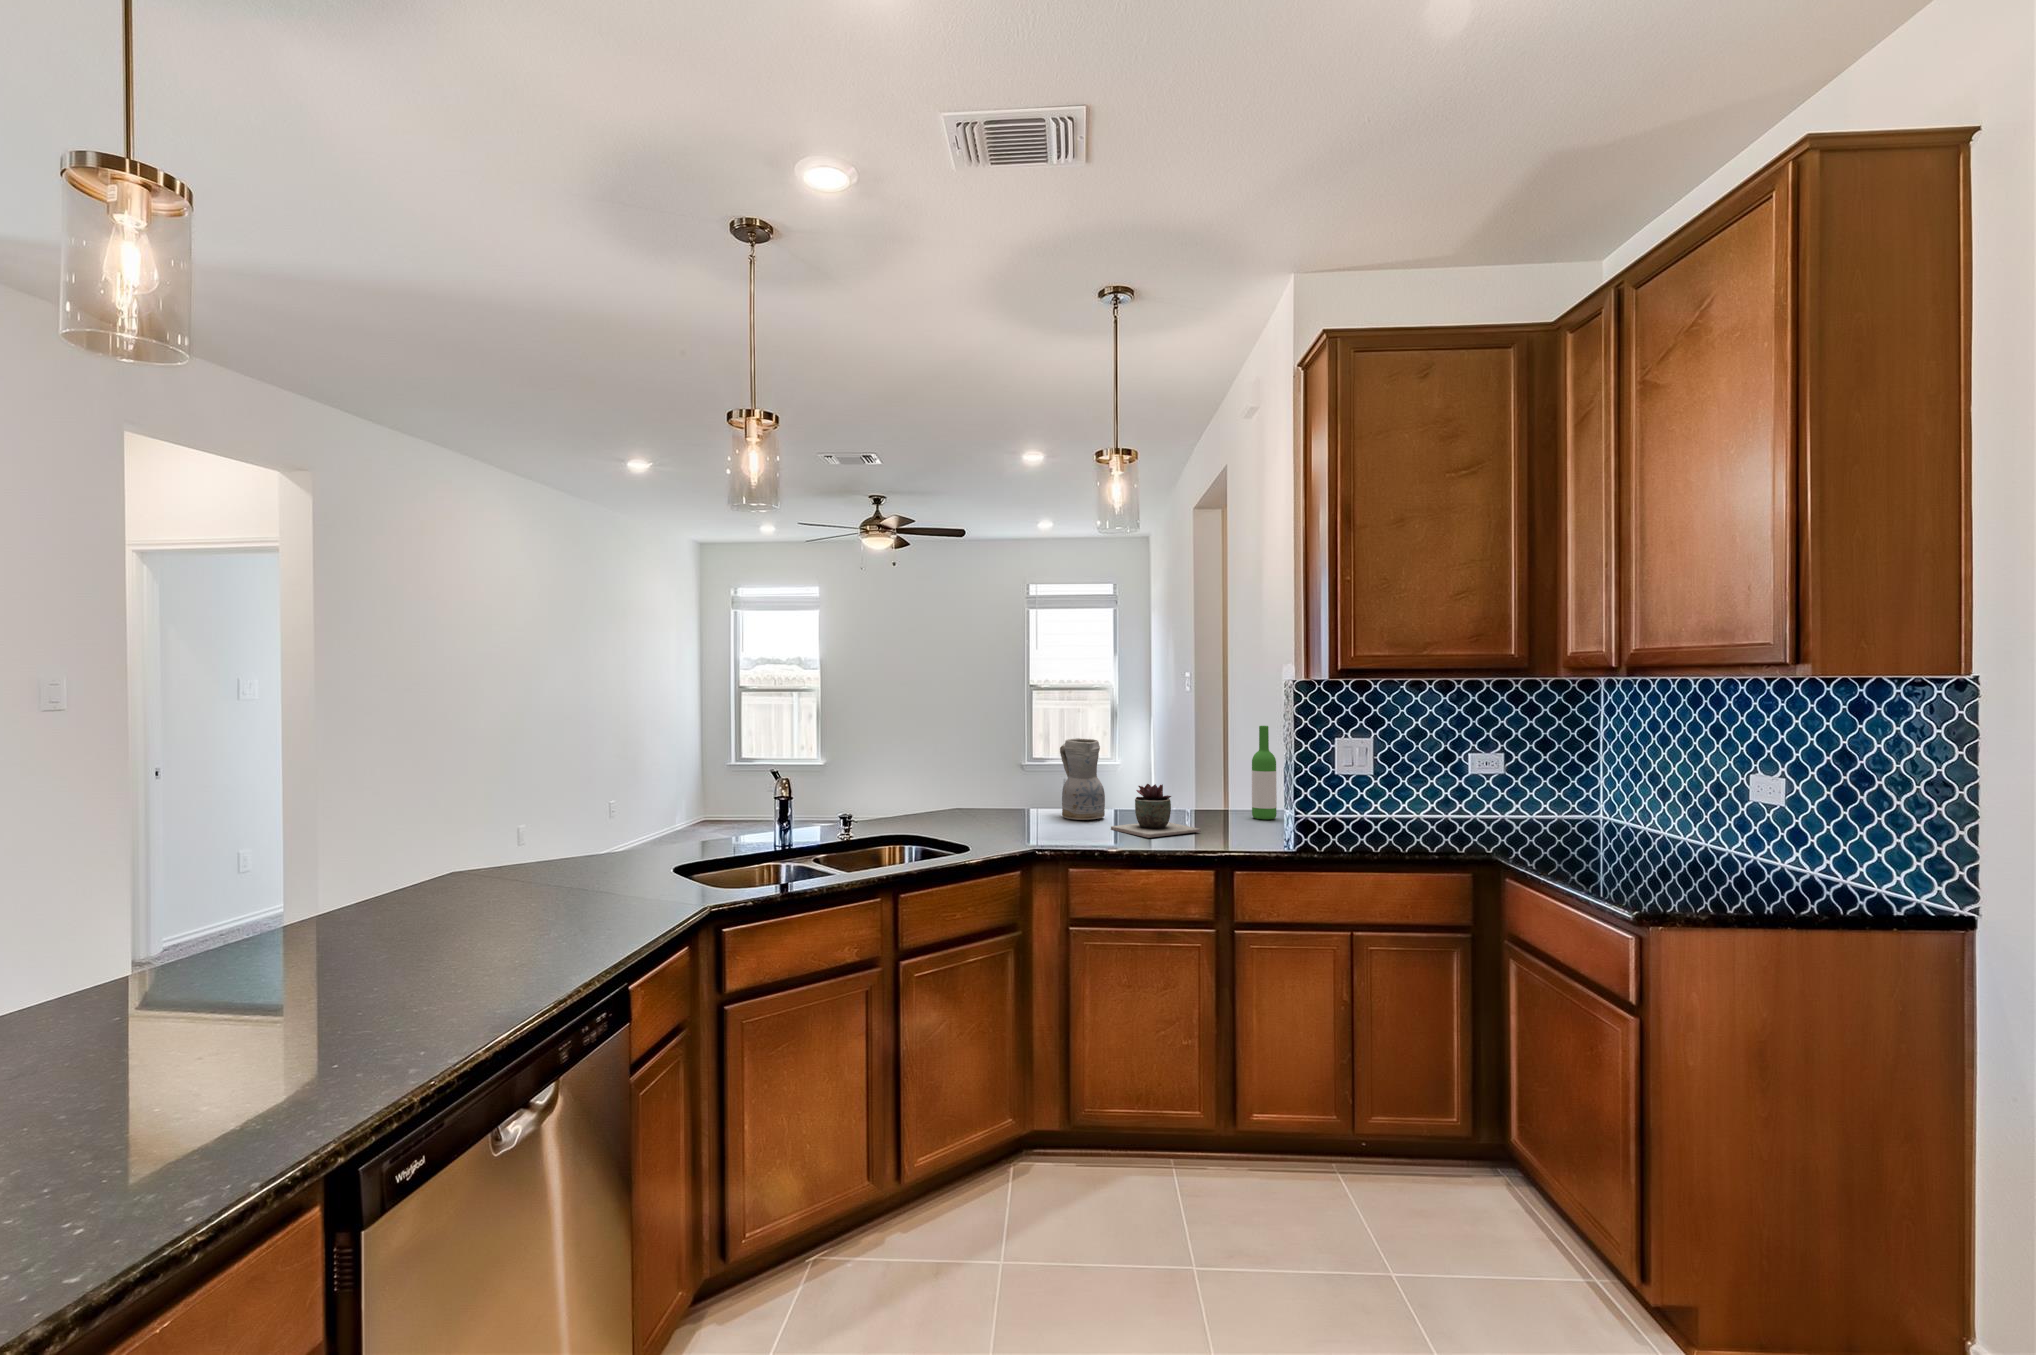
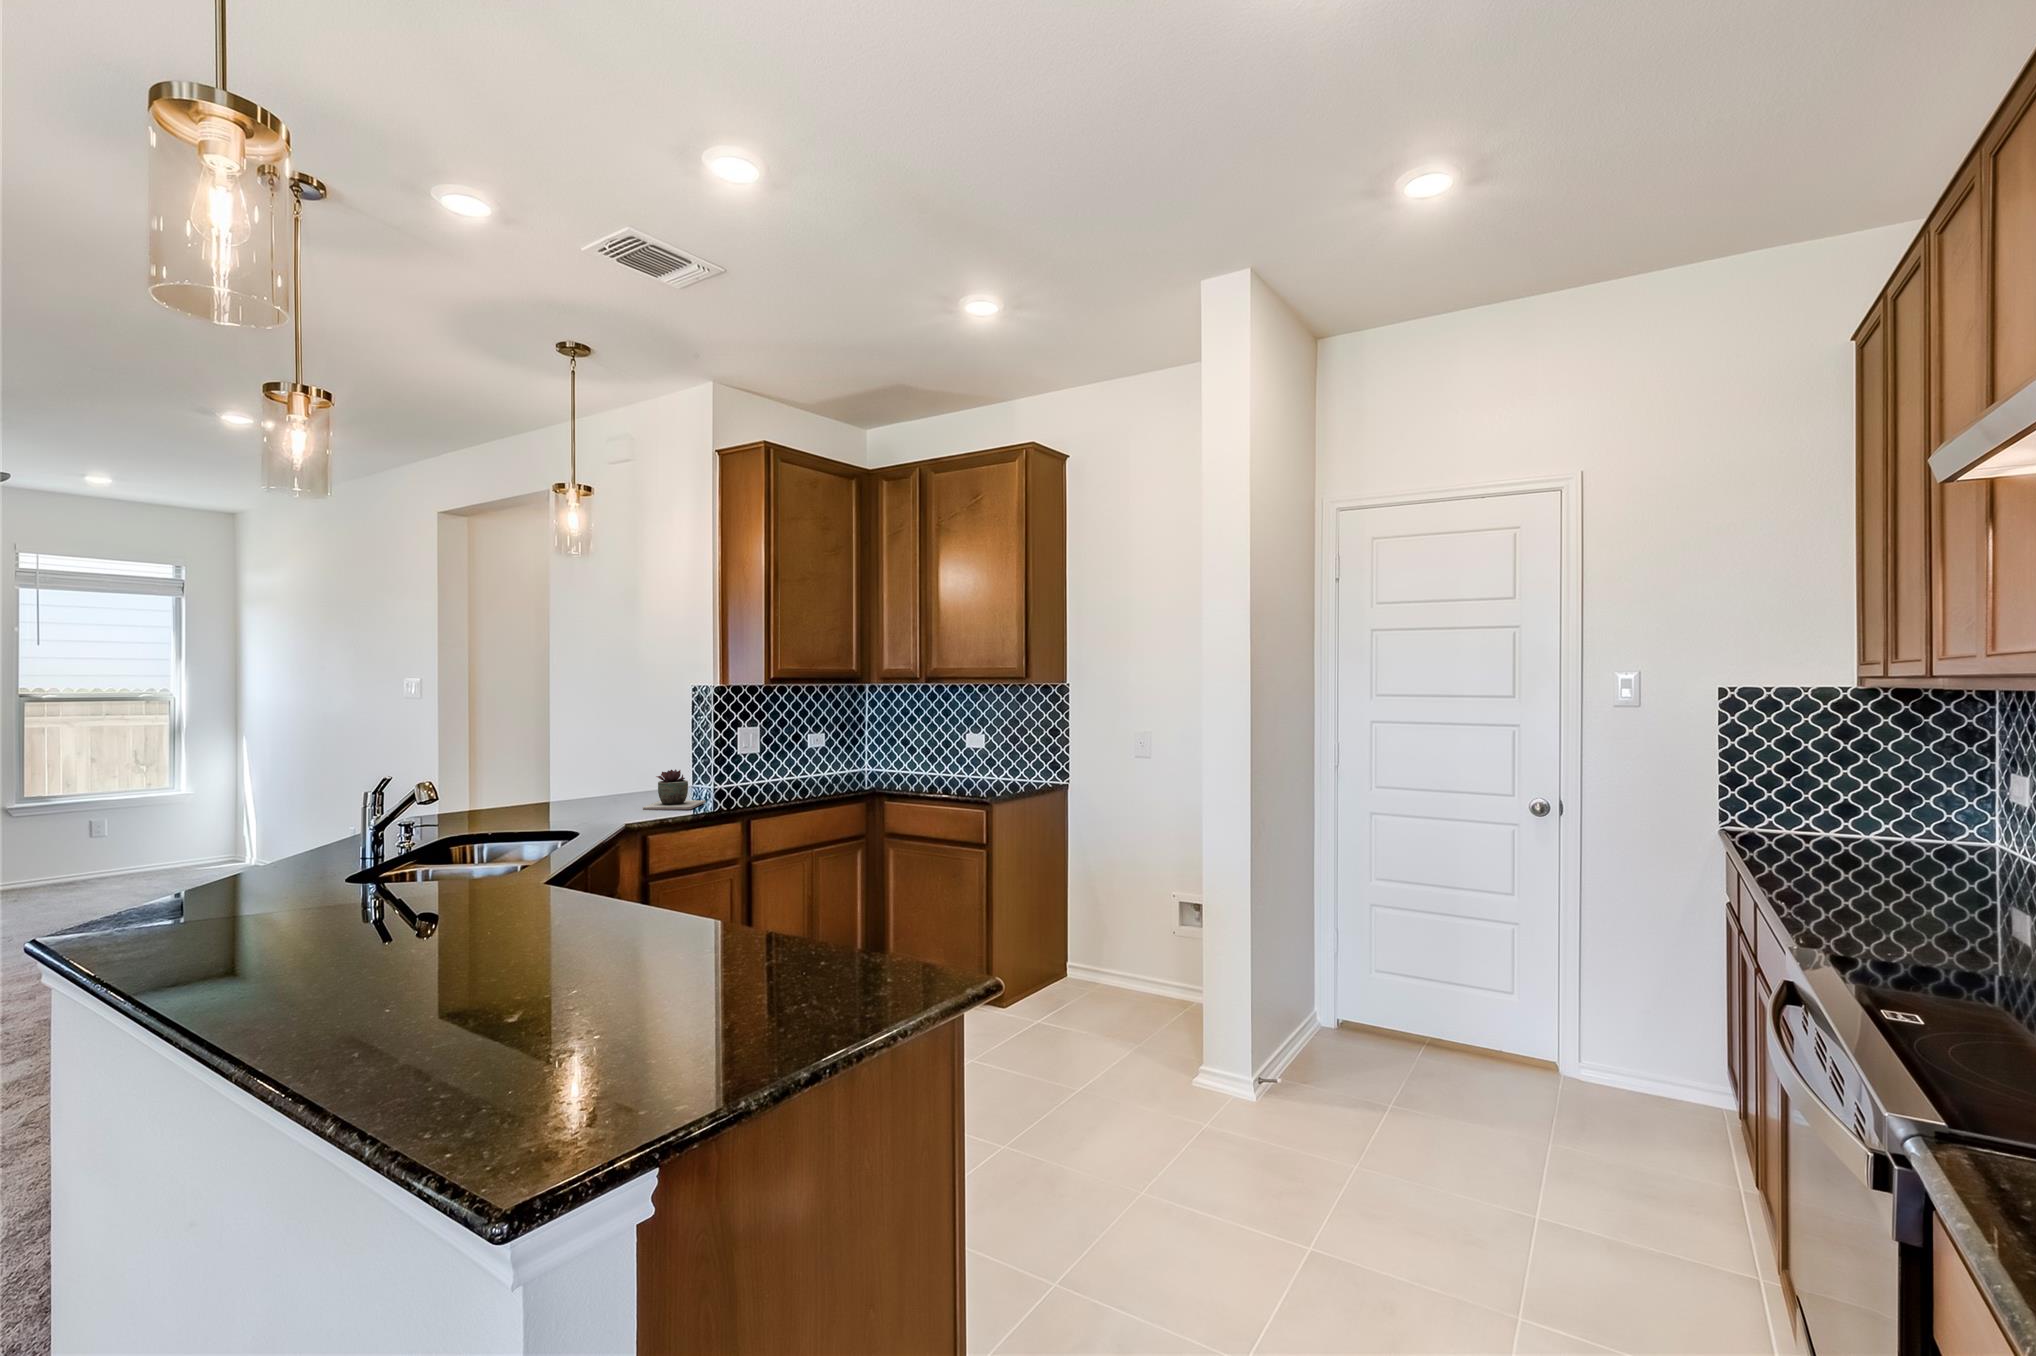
wine bottle: present [1252,726,1277,819] -> none [697,722,716,793]
ceramic pitcher: present [1060,738,1105,820] -> none [563,739,613,809]

